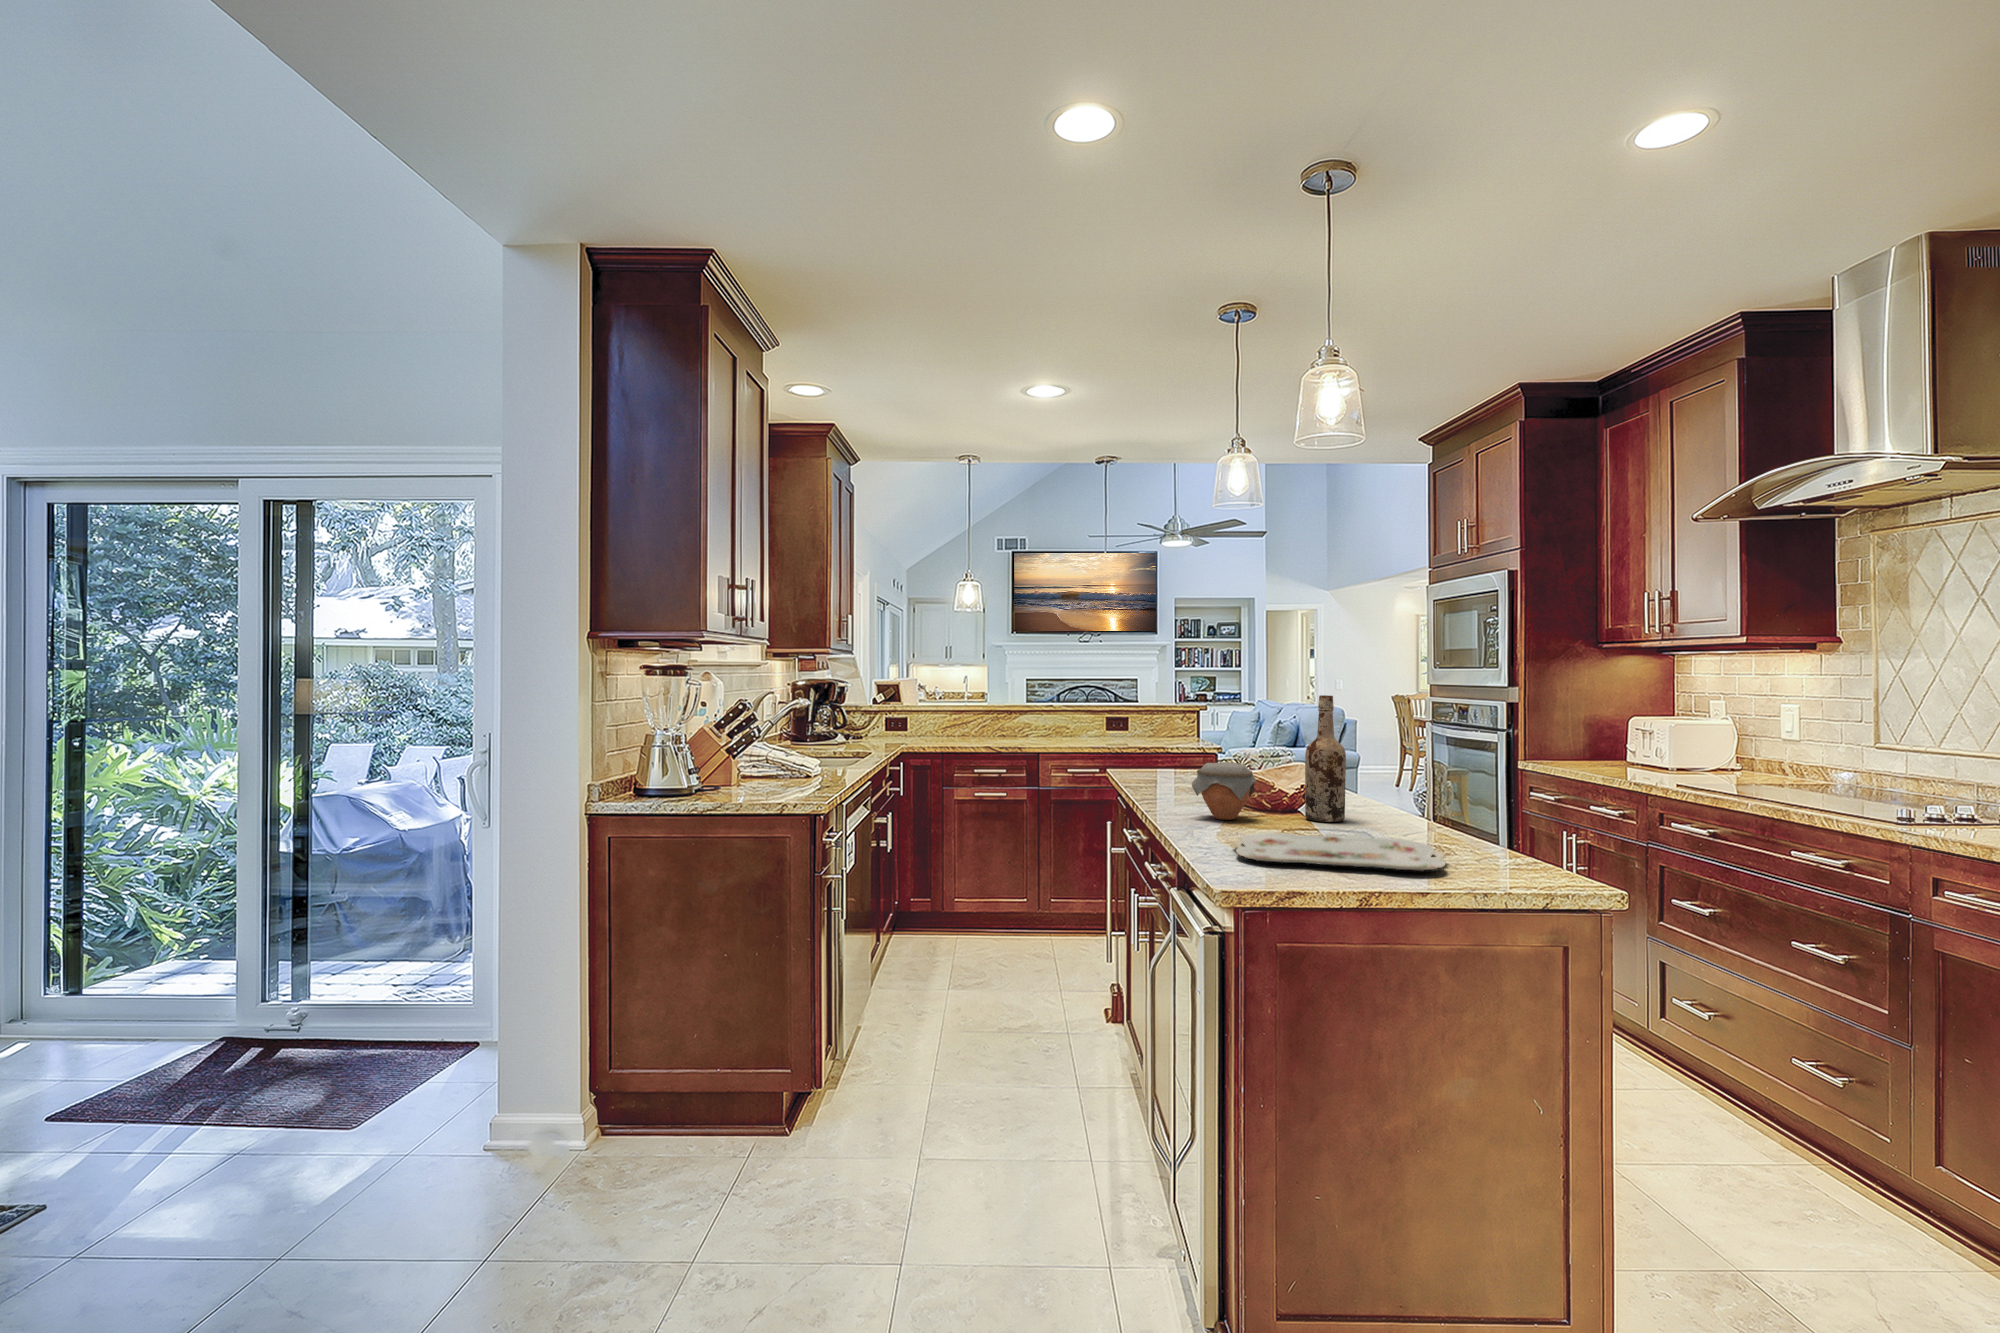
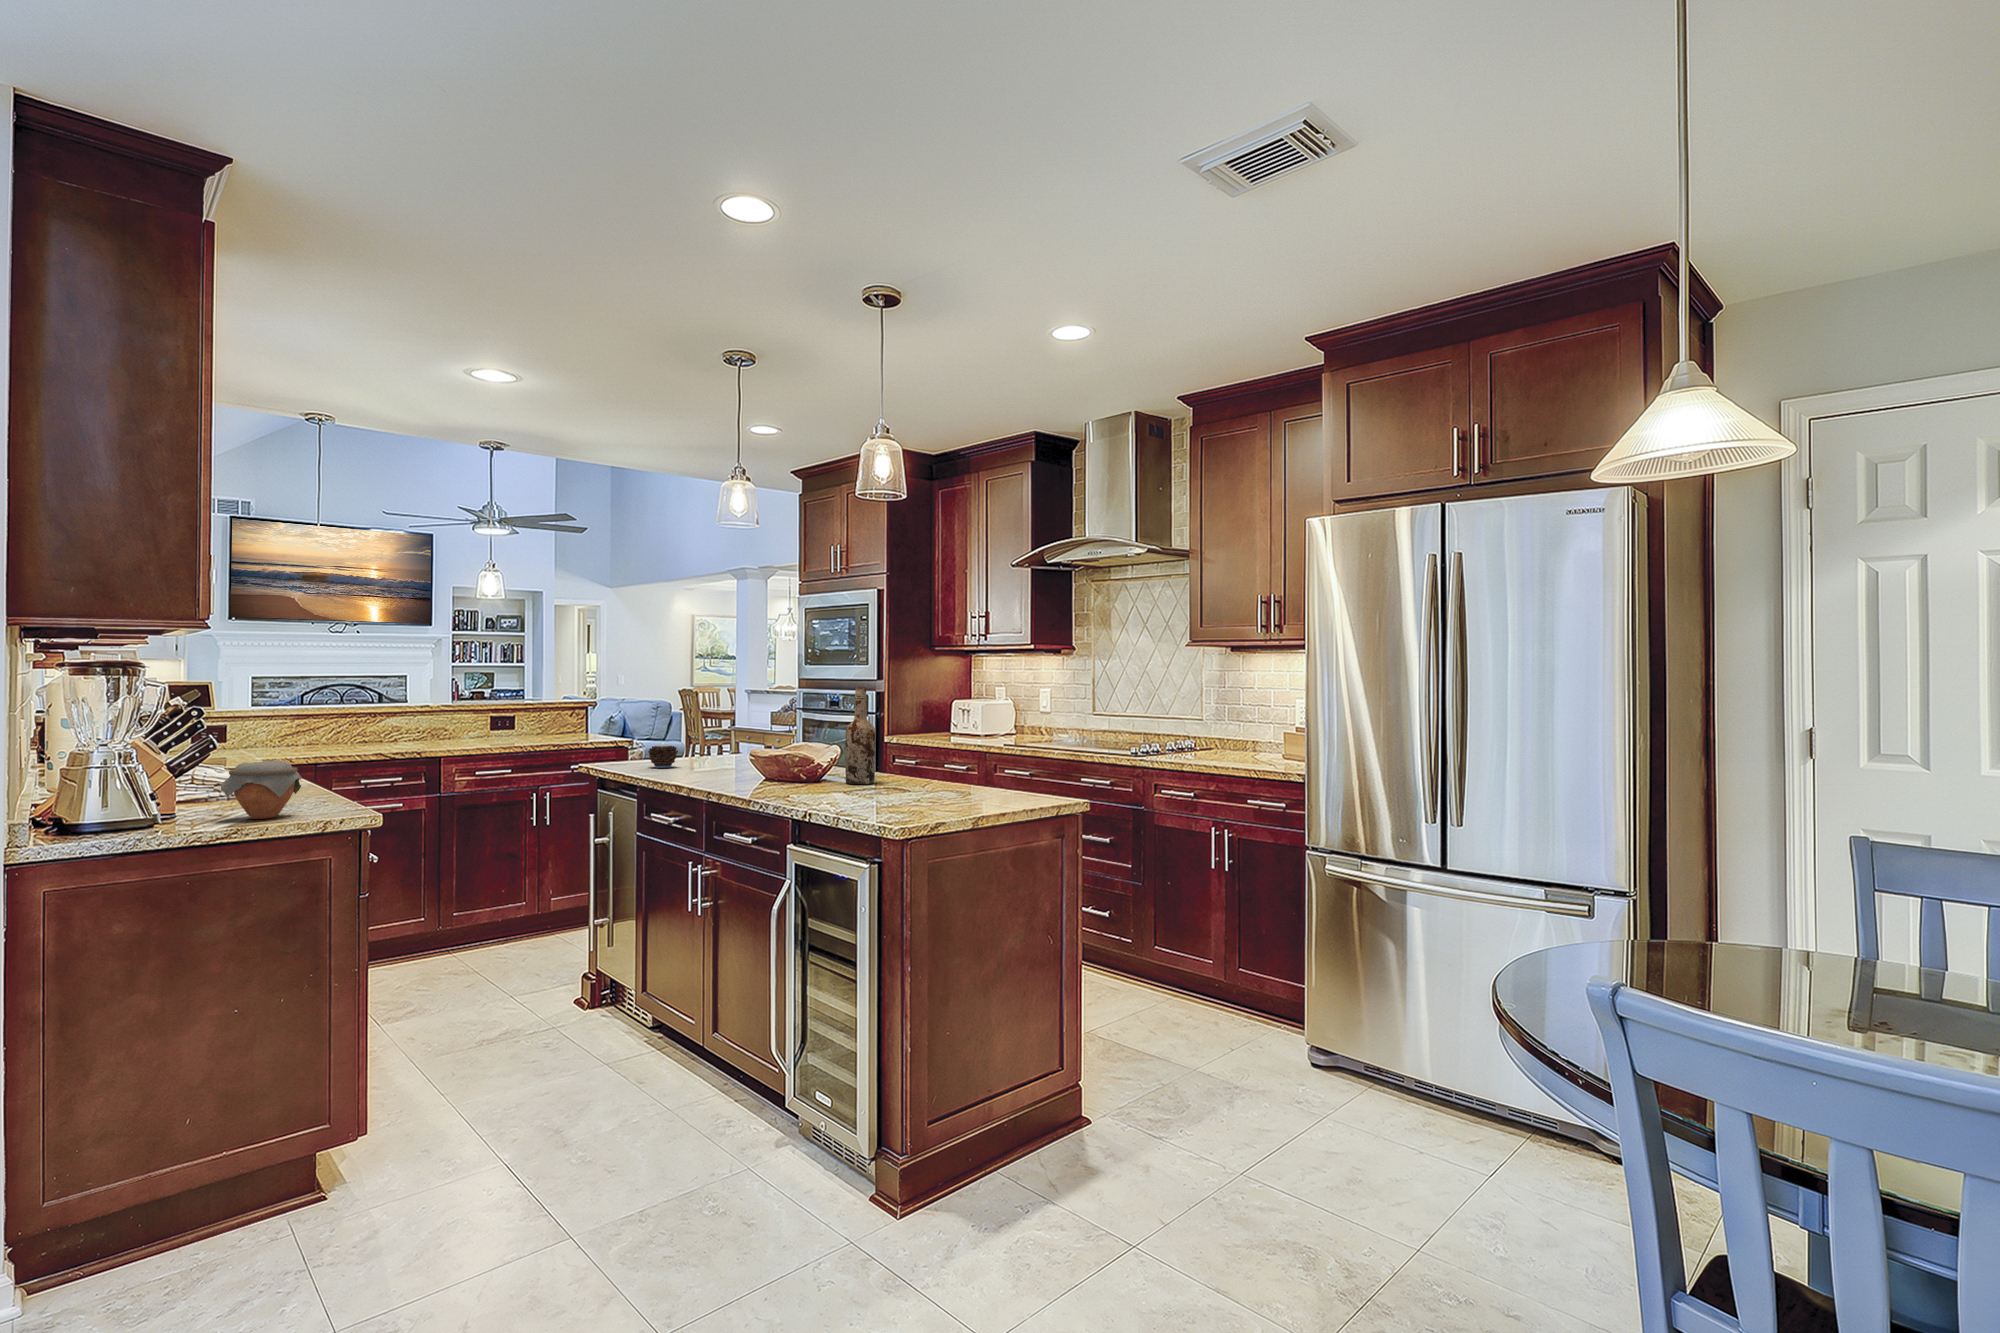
candle: none [1141,750,1171,780] -> present [648,745,678,768]
jar: present [1192,762,1257,820] -> present [221,761,302,819]
serving tray: present [1233,832,1446,871] -> none [842,788,997,810]

